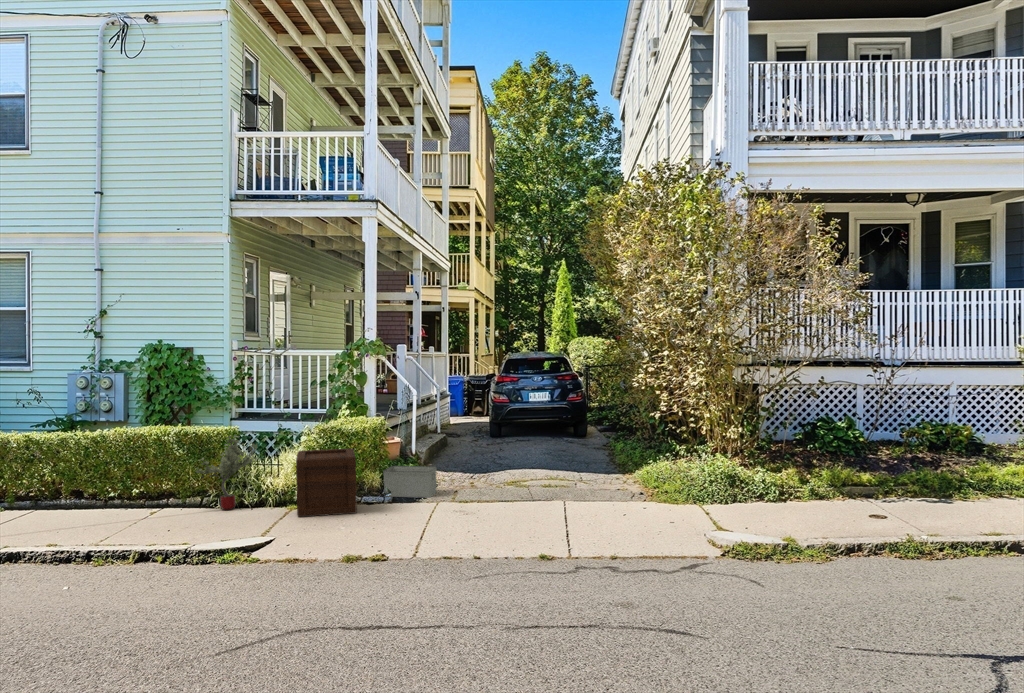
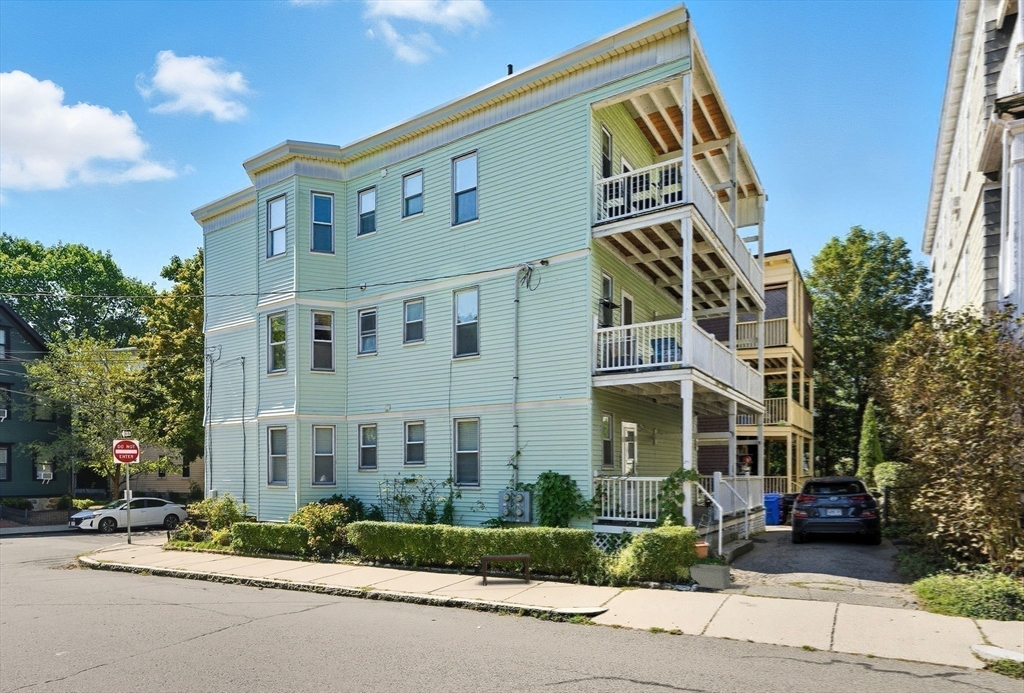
potted tree: present [196,435,258,510] -> none [564,535,604,587]
wooden crate: present [296,449,357,517] -> none [625,549,669,596]
bench: none [51,467,136,522] -> present [482,554,530,585]

